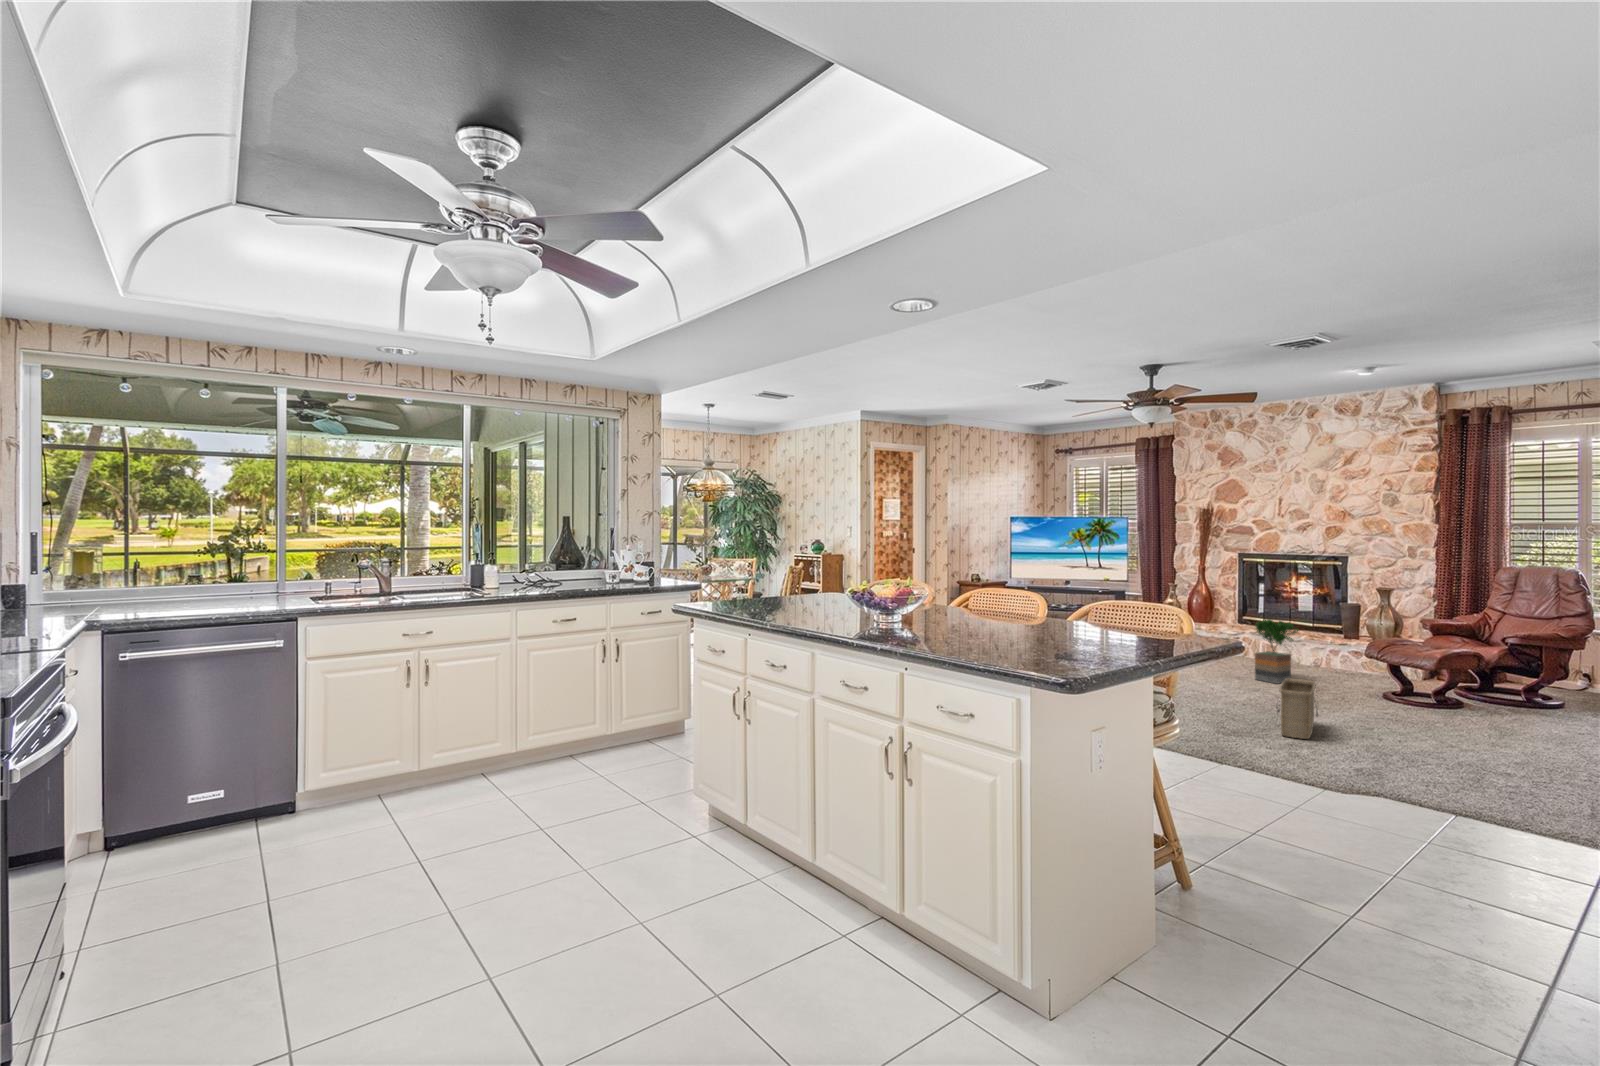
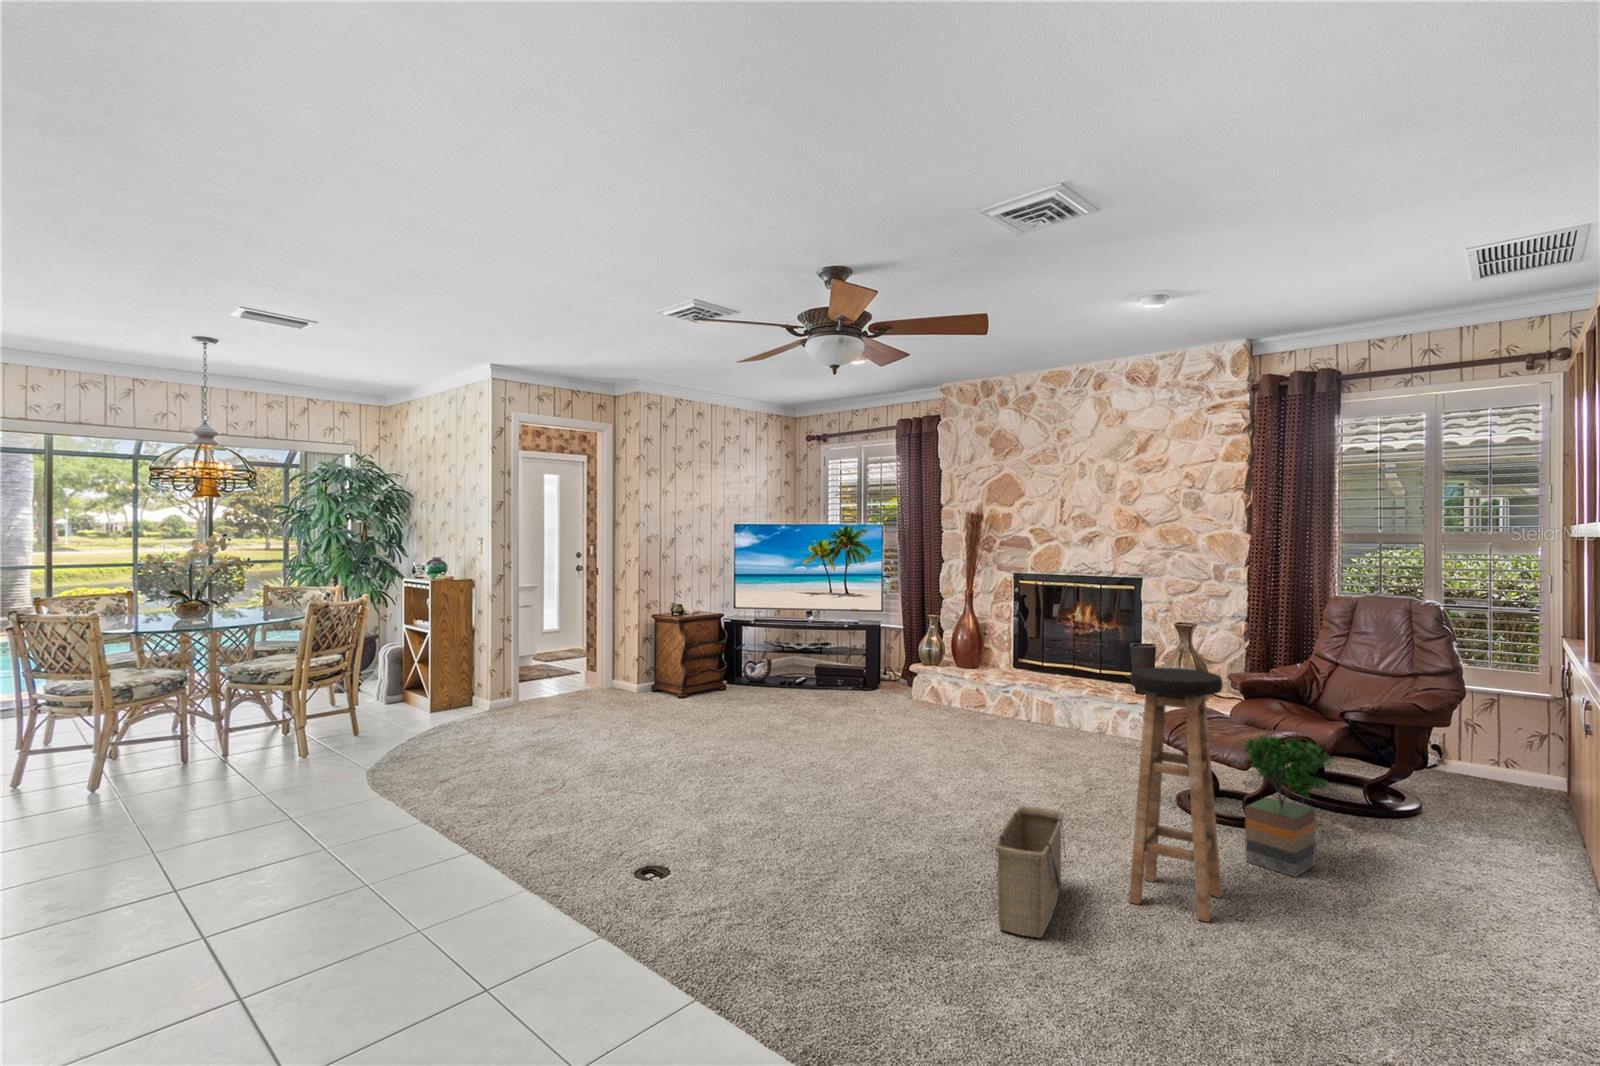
bar stool: none [1358,600,1420,740] -> present [1129,667,1223,922]
potted tree: present [1255,619,1298,684] -> present [1243,735,1333,877]

